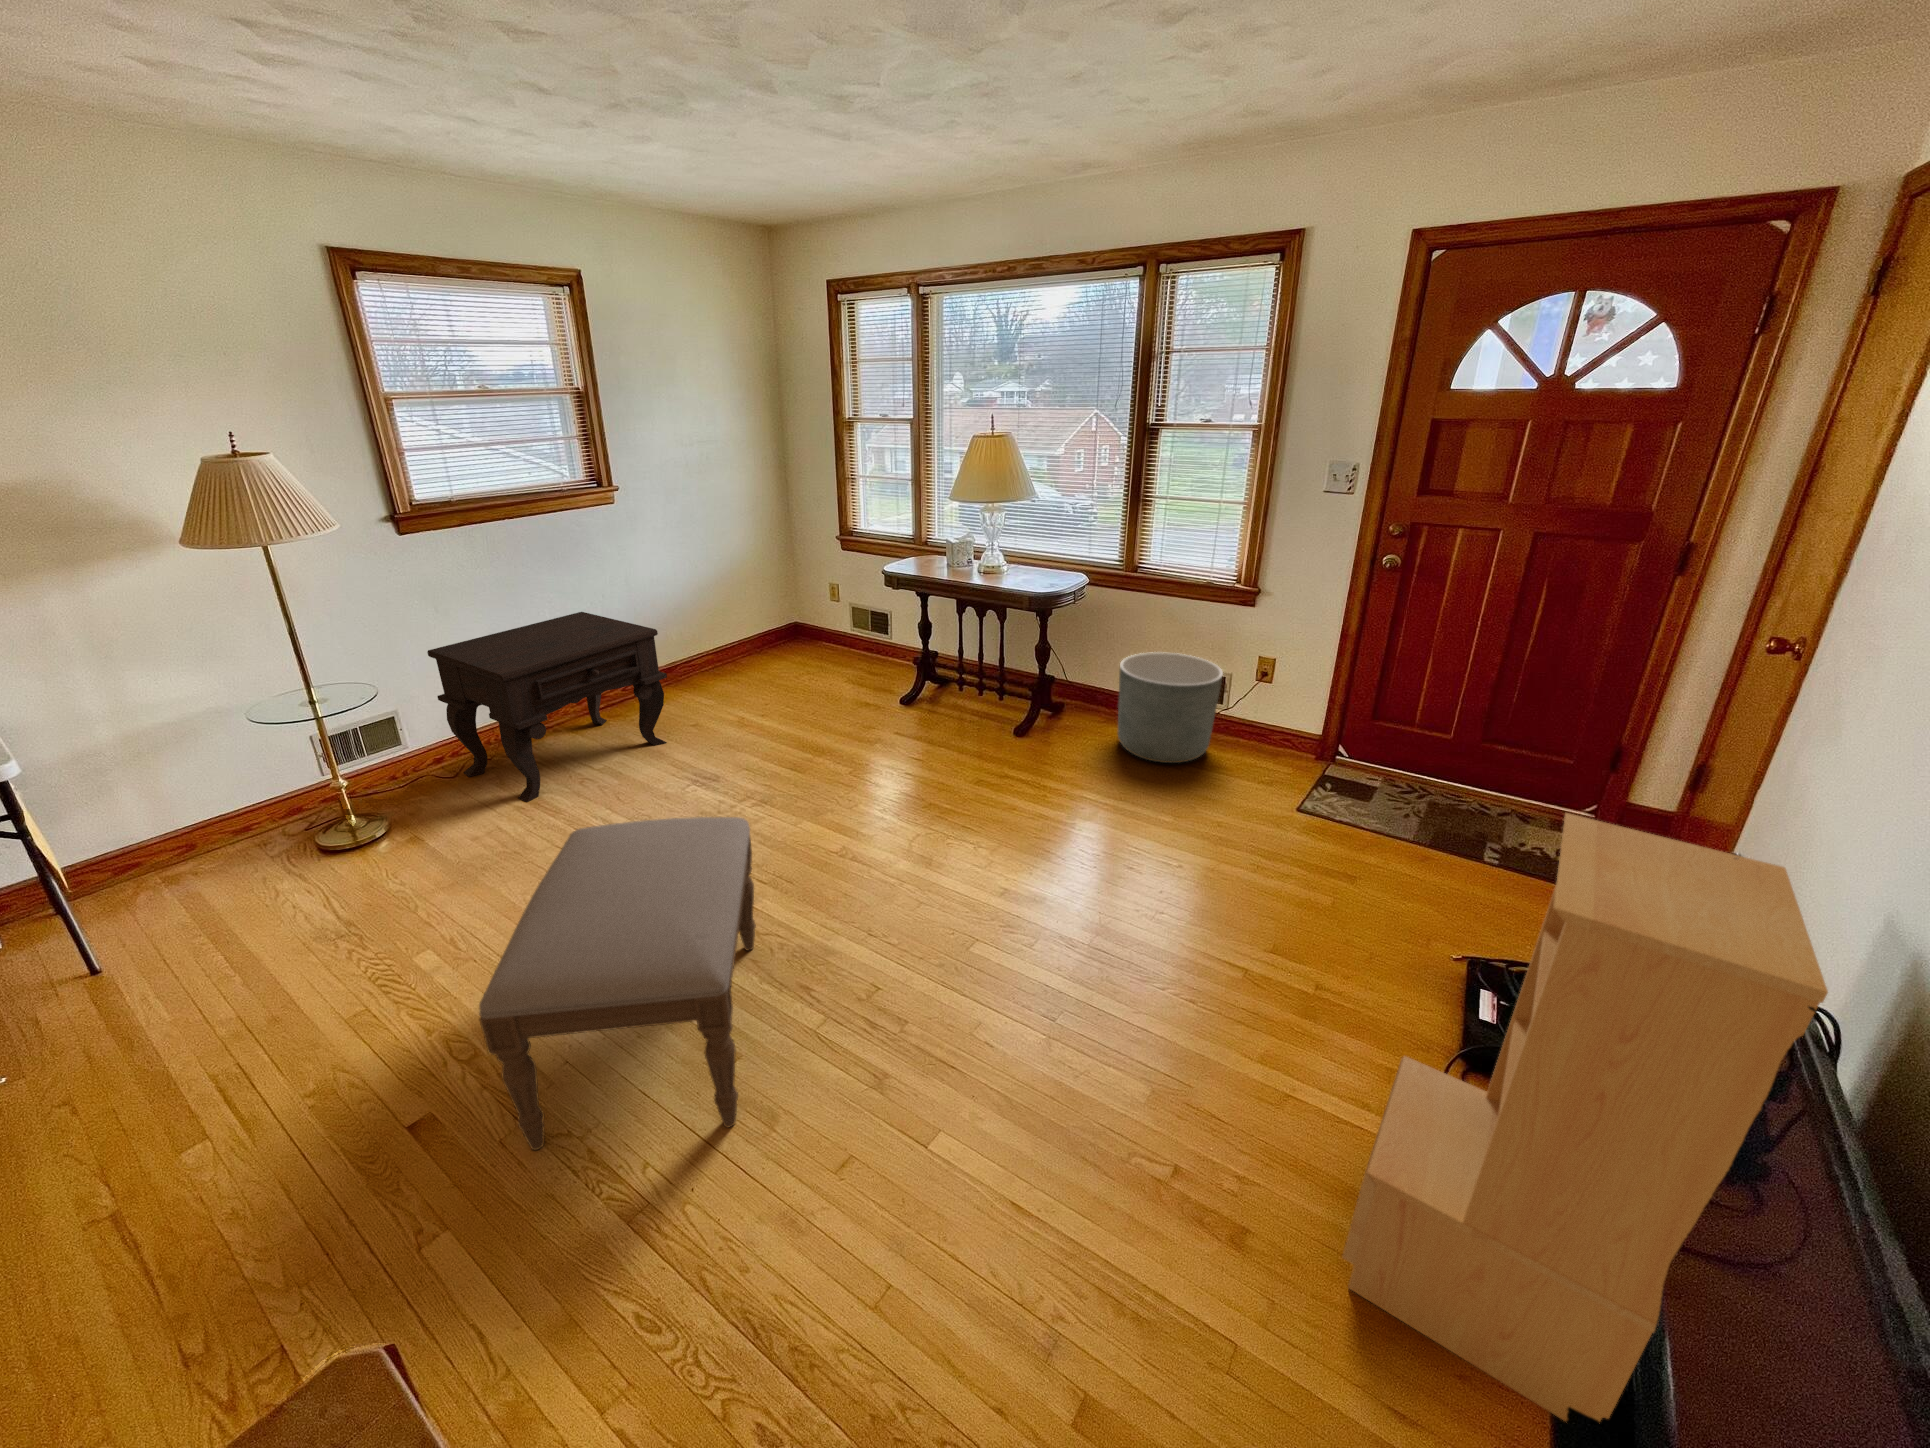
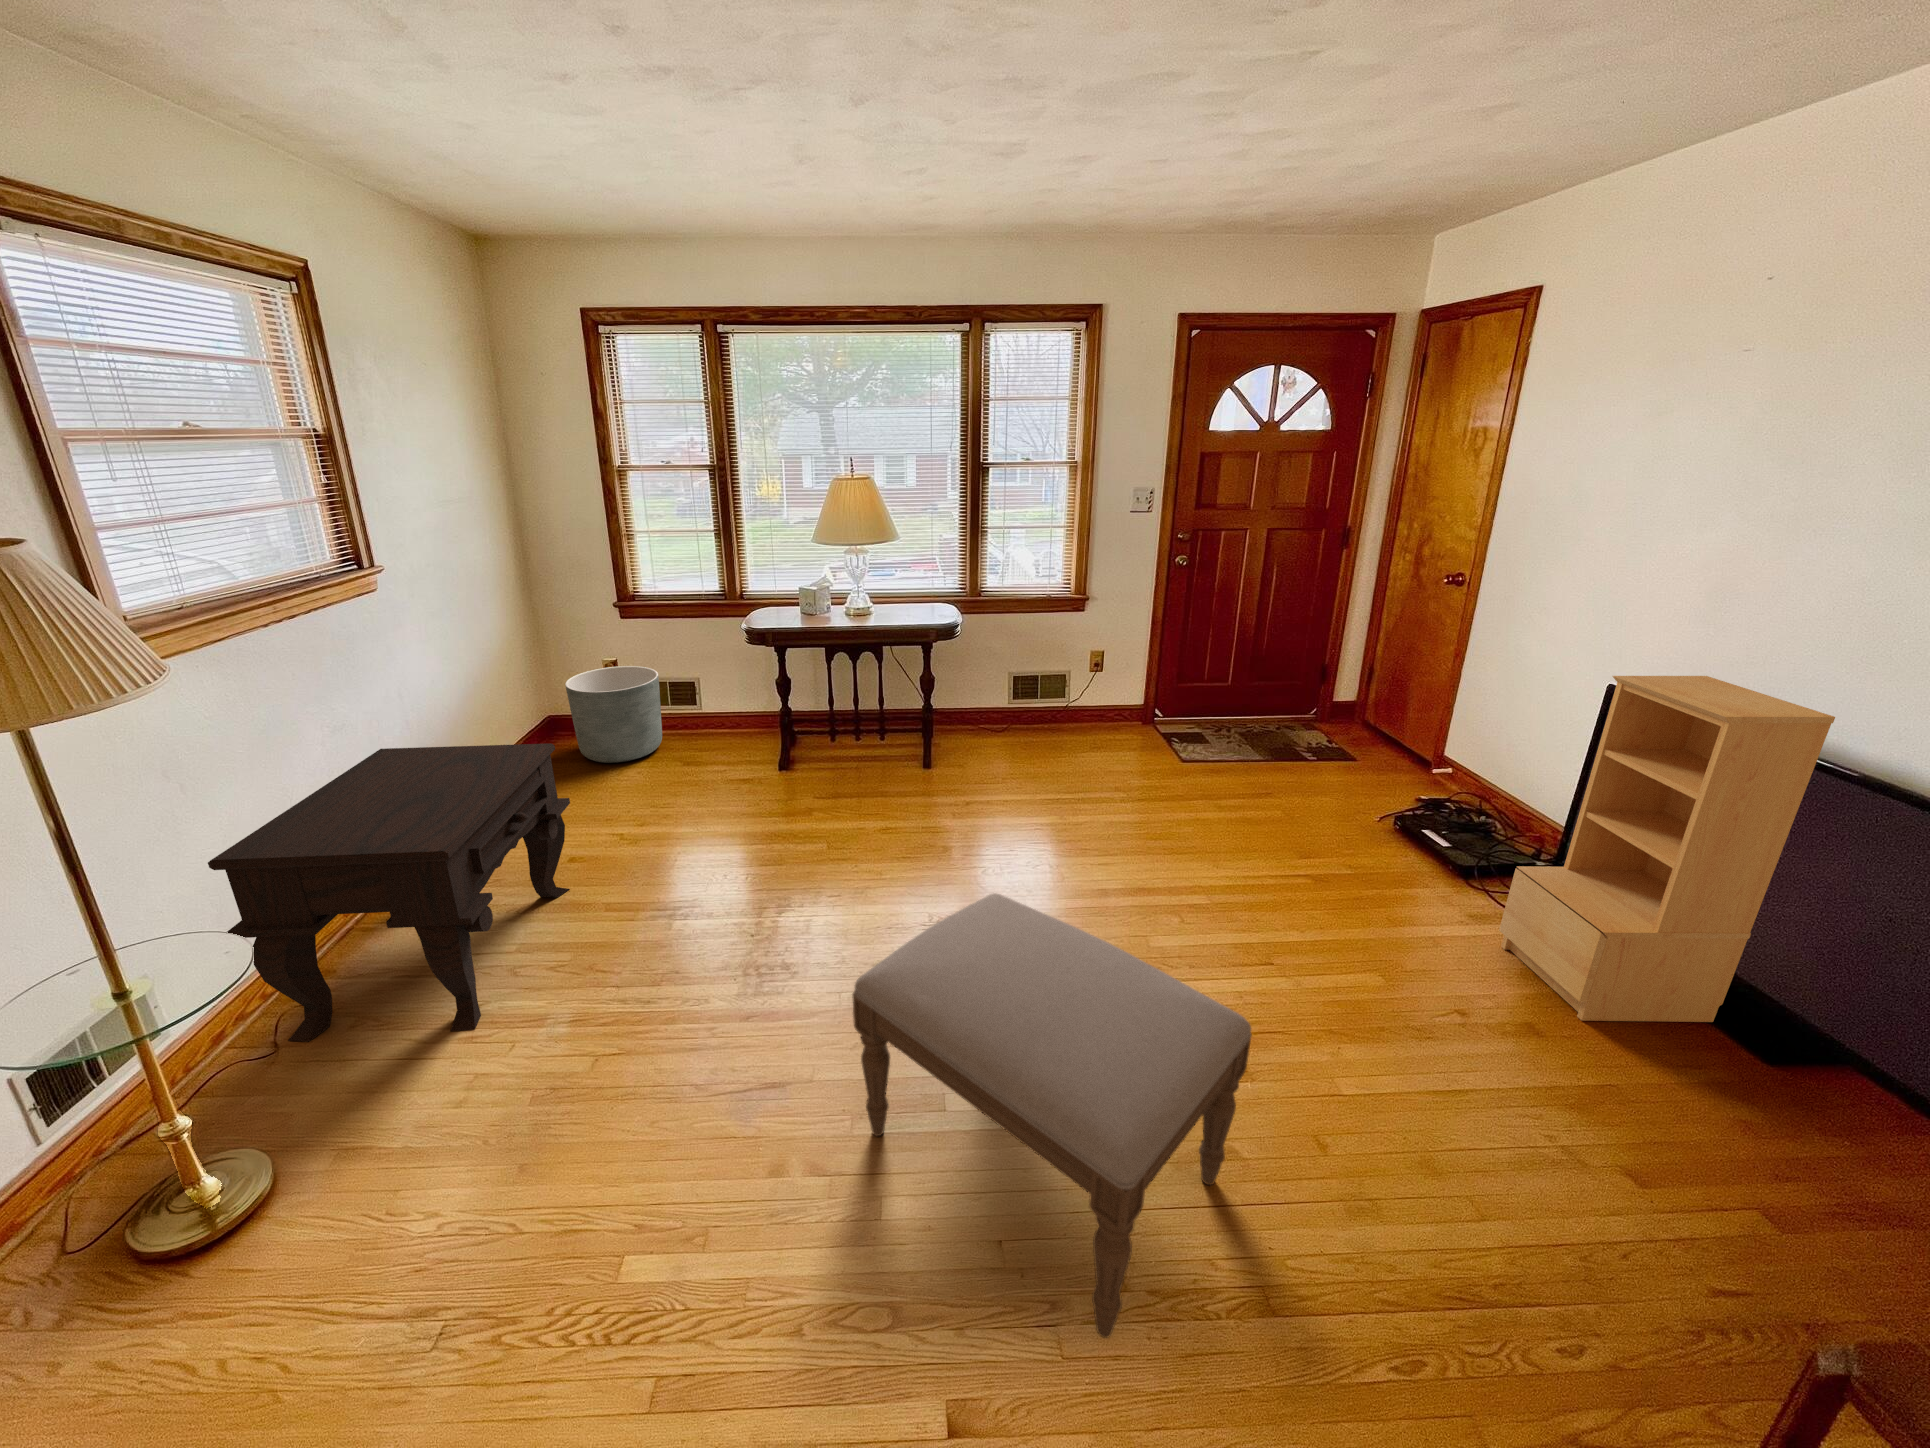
planter: present [1118,652,1223,763] -> present [565,666,662,763]

